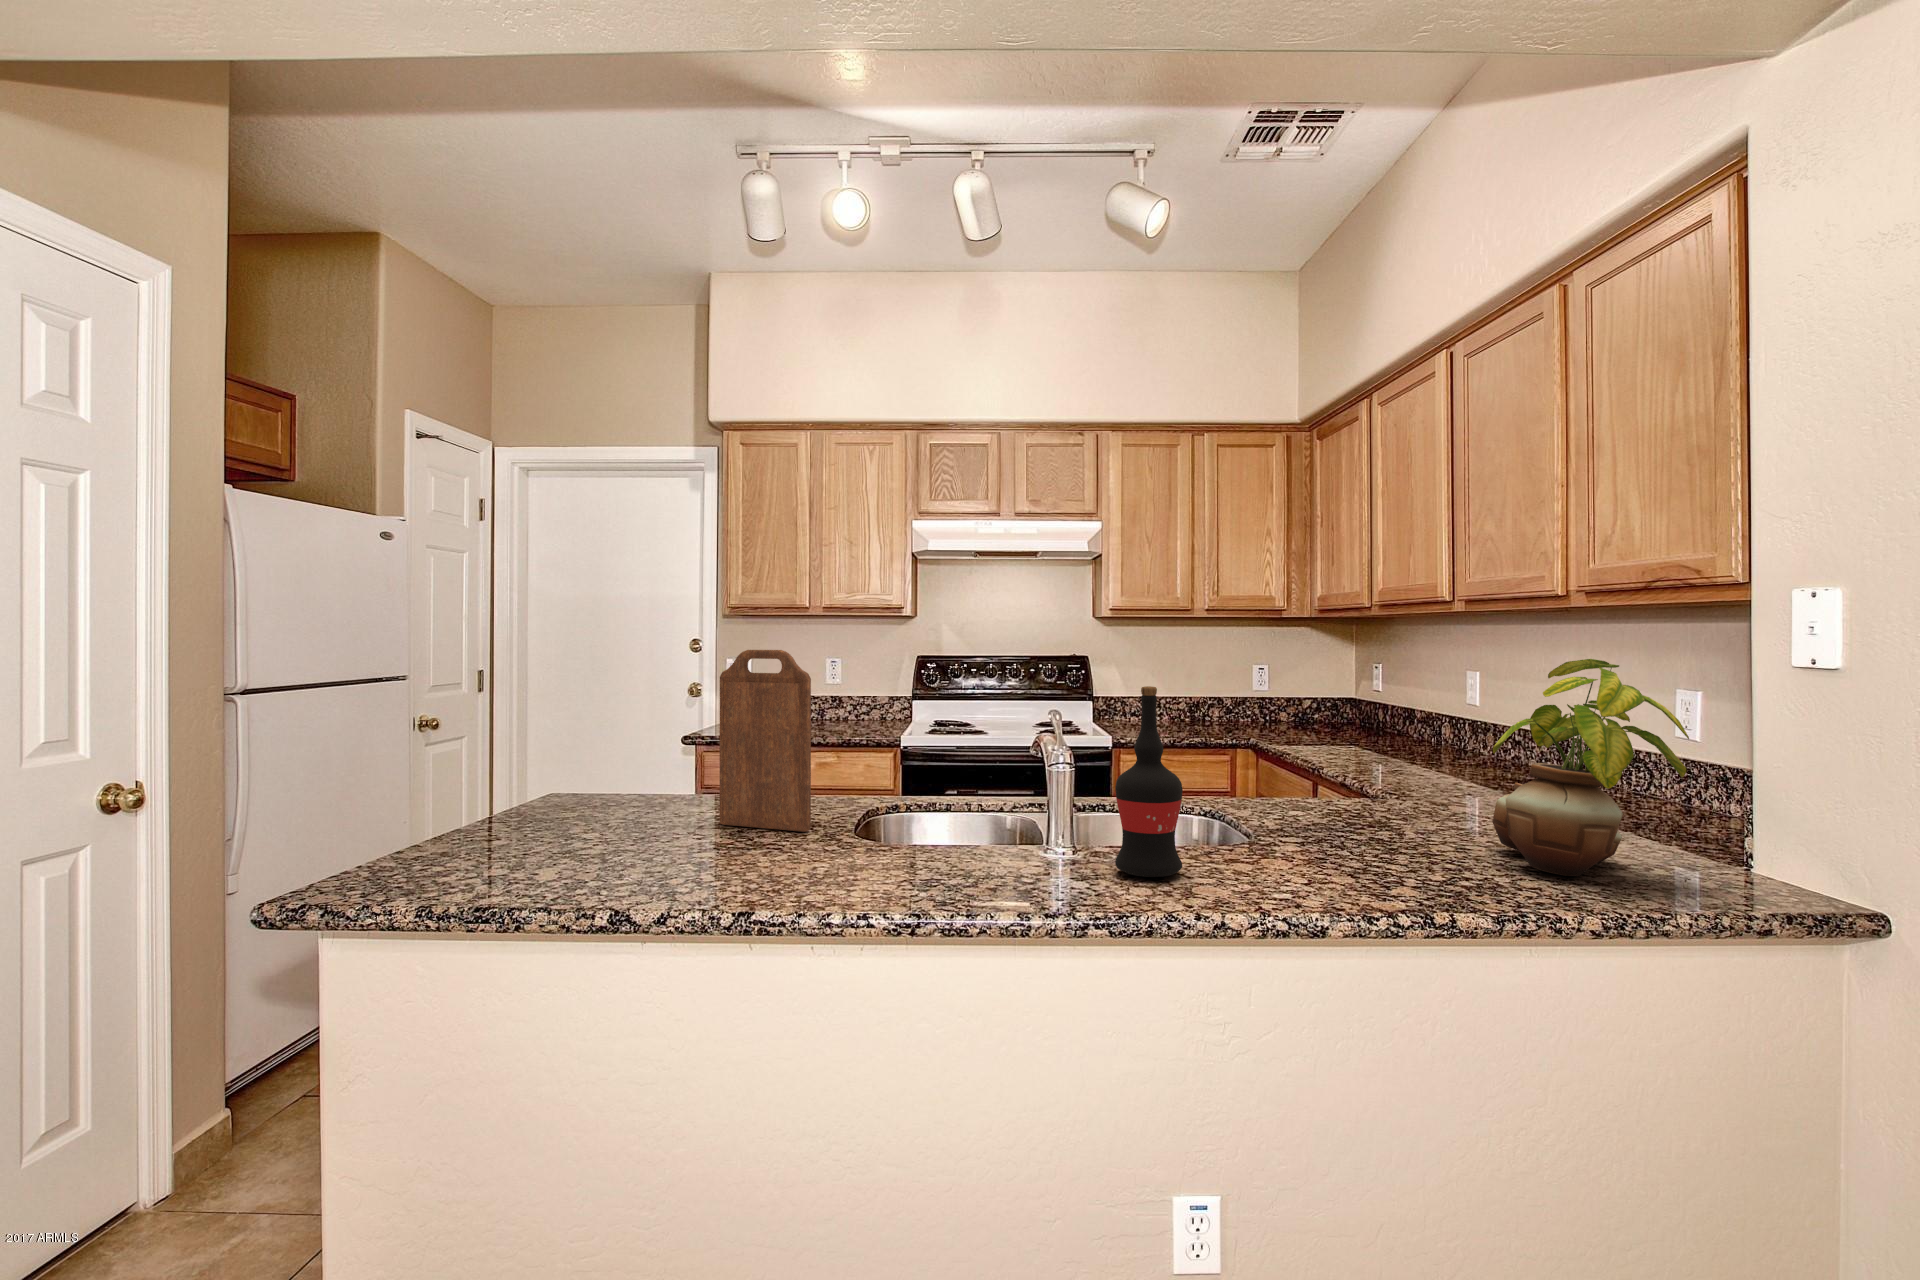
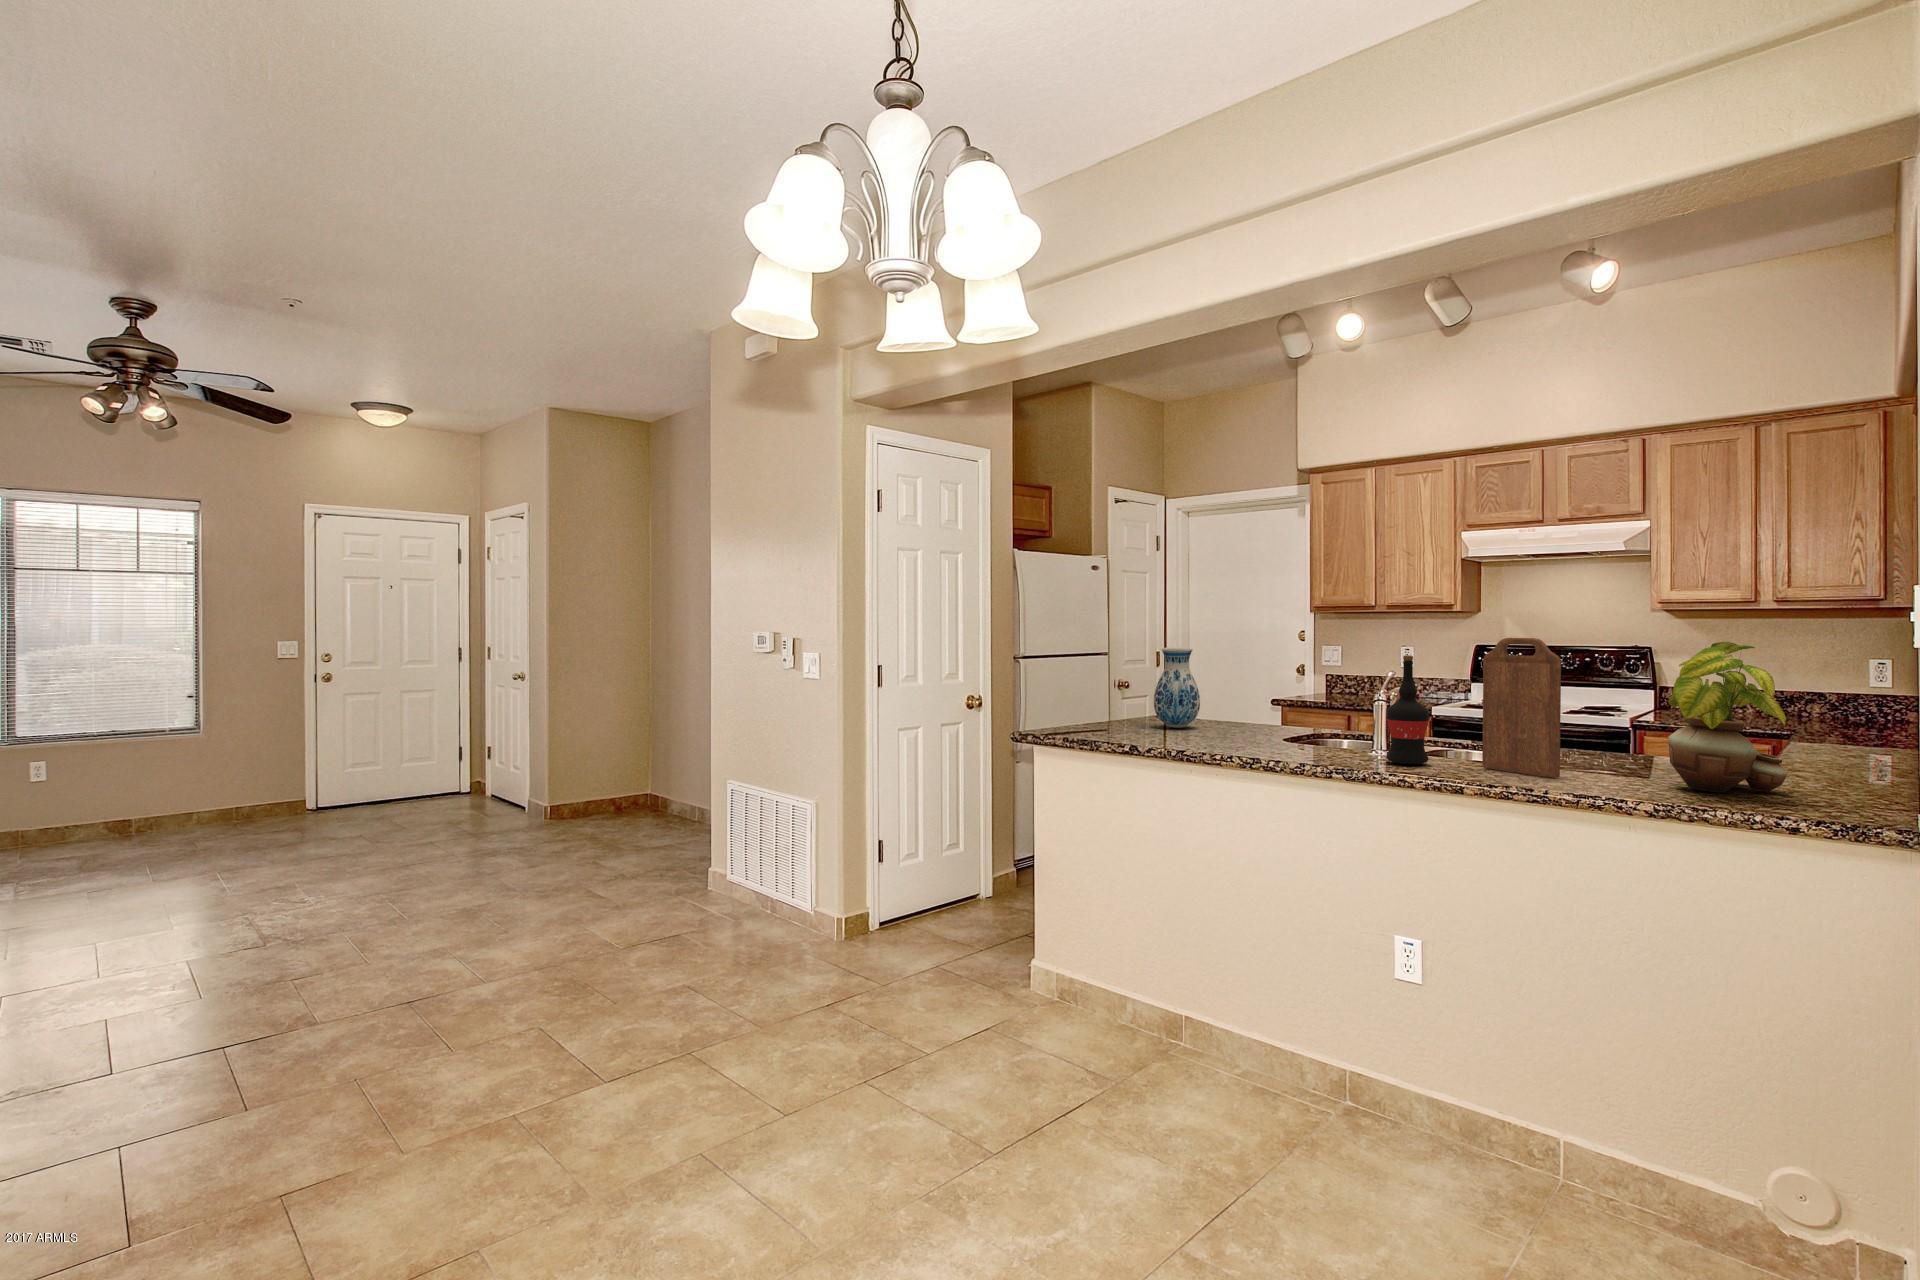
cutting board: present [719,650,811,832] -> present [1482,638,1561,778]
vase: none [593,674,682,825] -> present [1154,647,1200,728]

